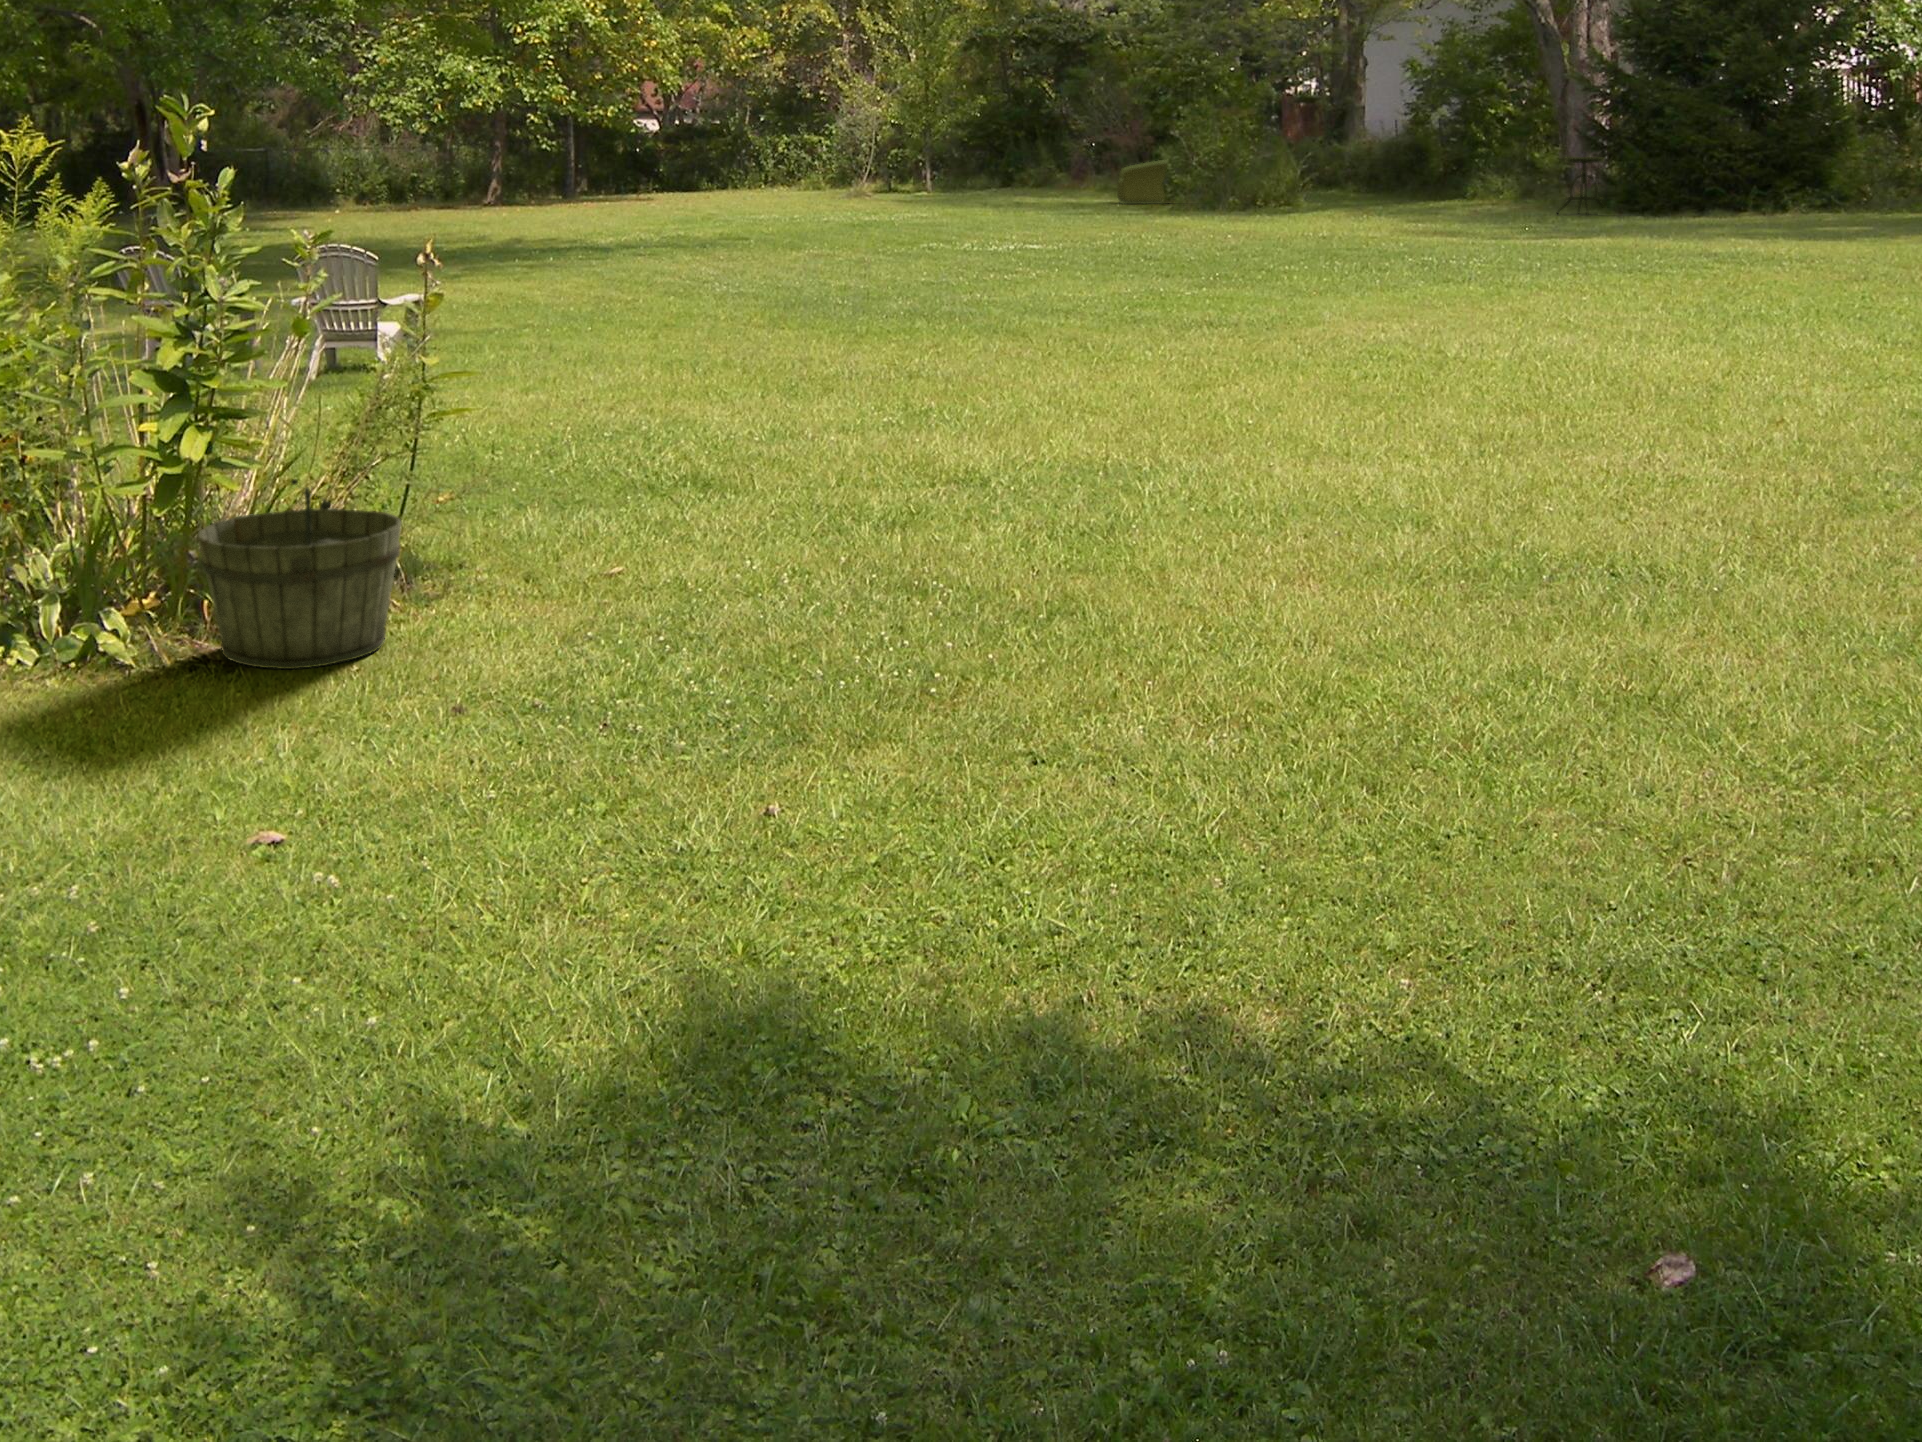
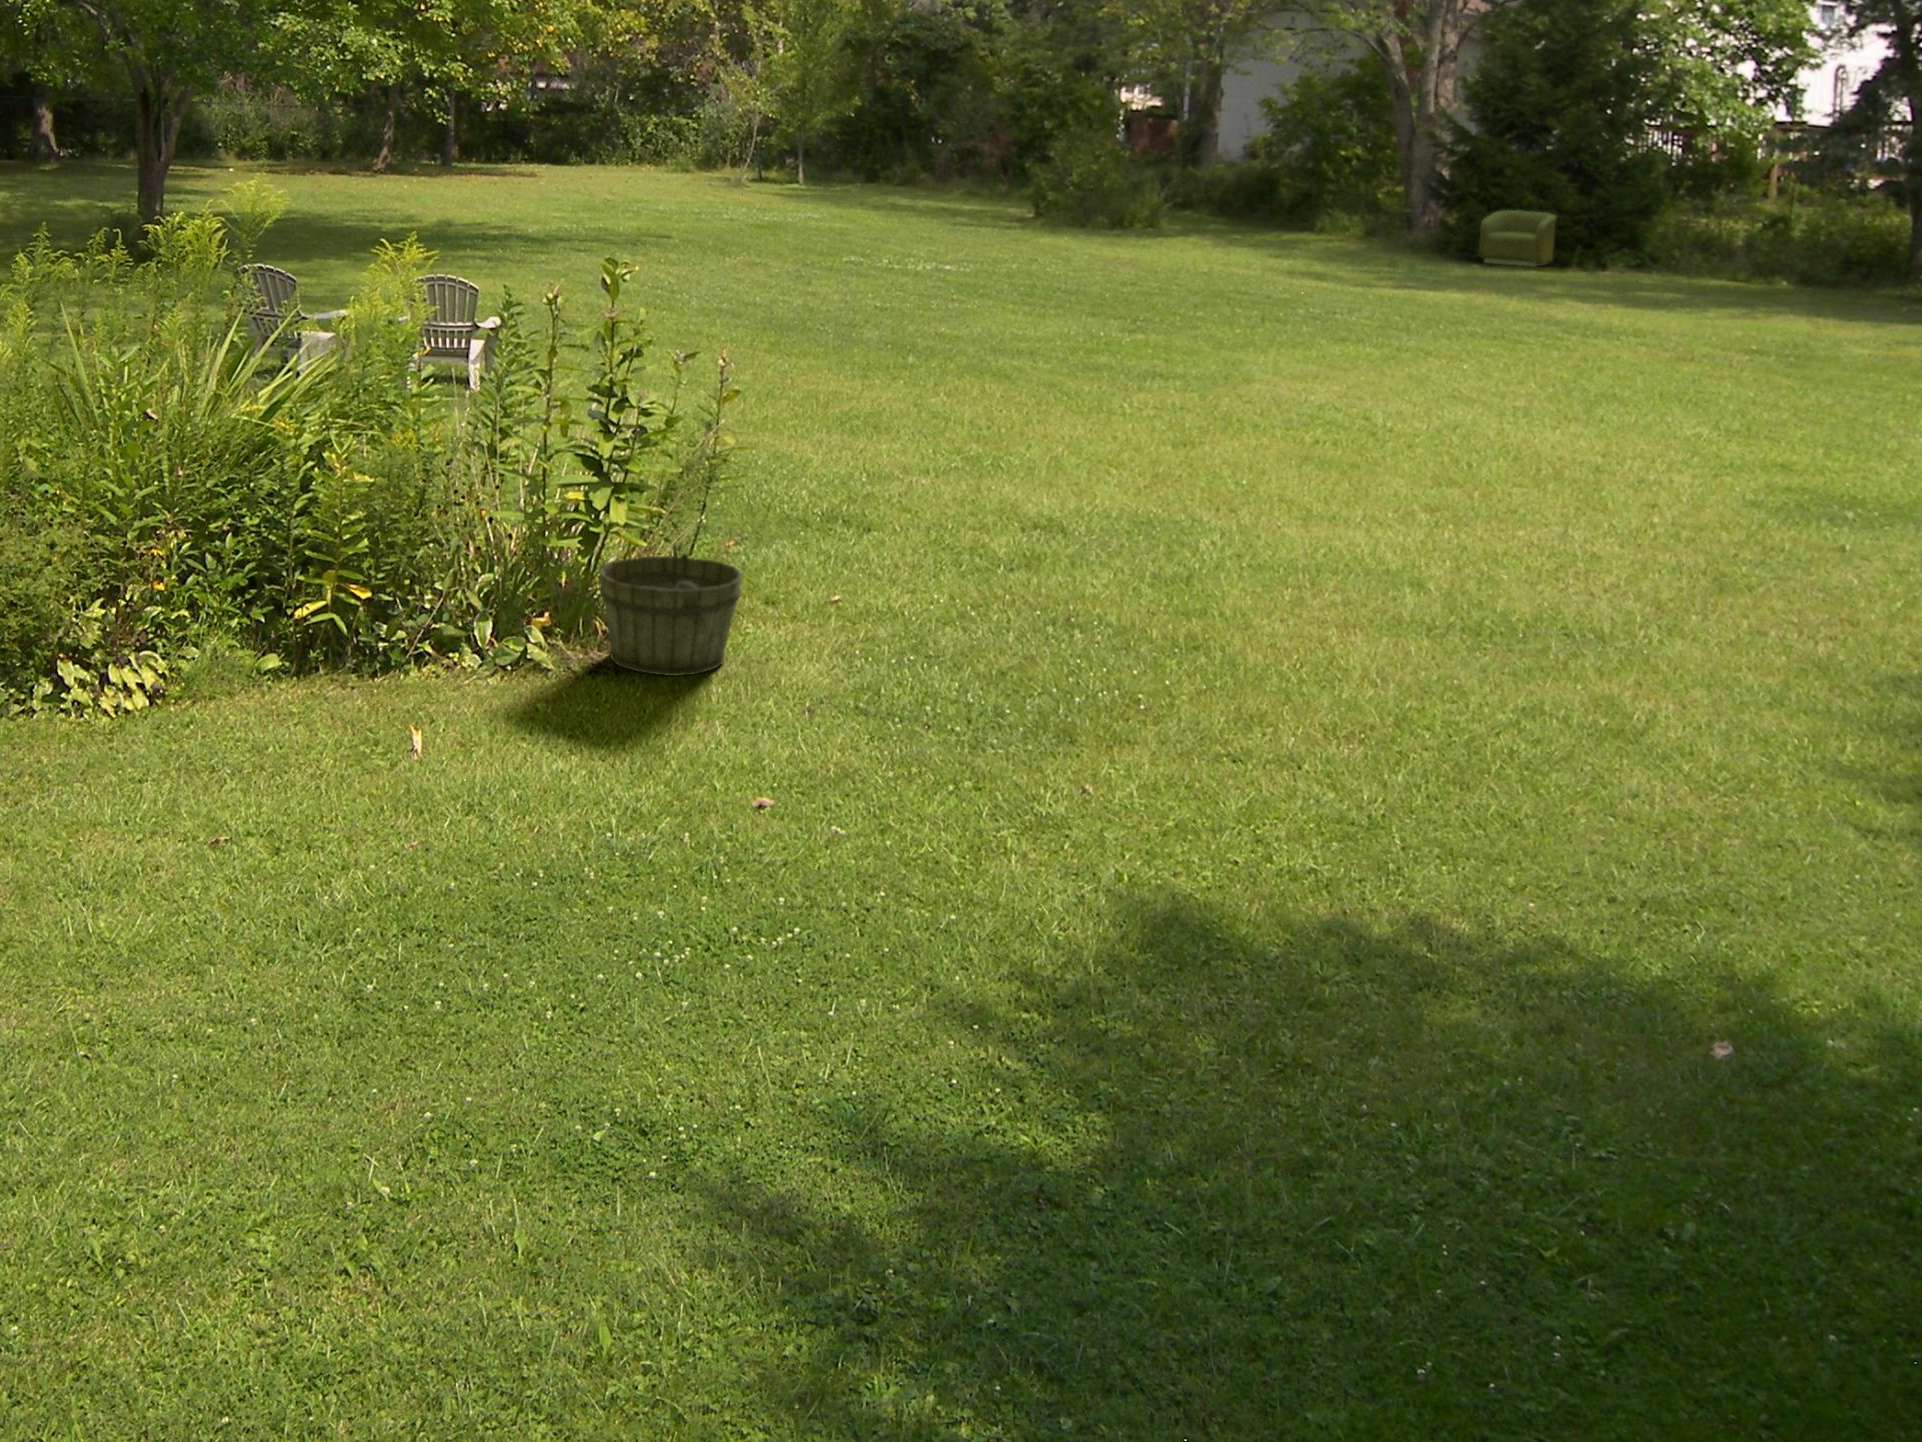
stool: present [1557,157,1603,214] -> none [1400,200,1447,255]
armchair: present [1117,160,1168,204] -> present [1479,210,1557,267]

